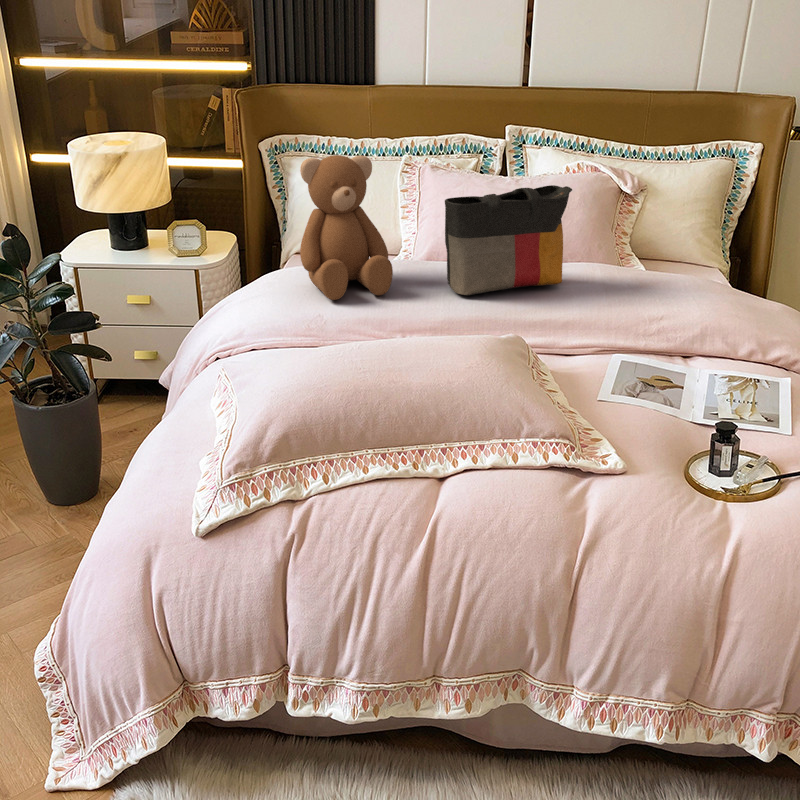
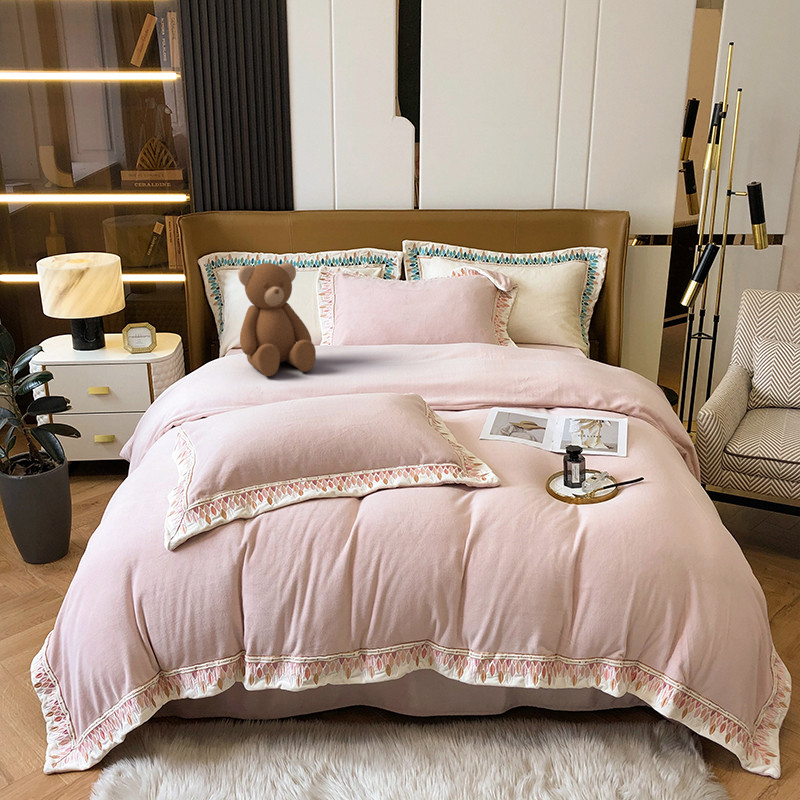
tote bag: present [445,185,572,295] -> none [355,282,454,369]

